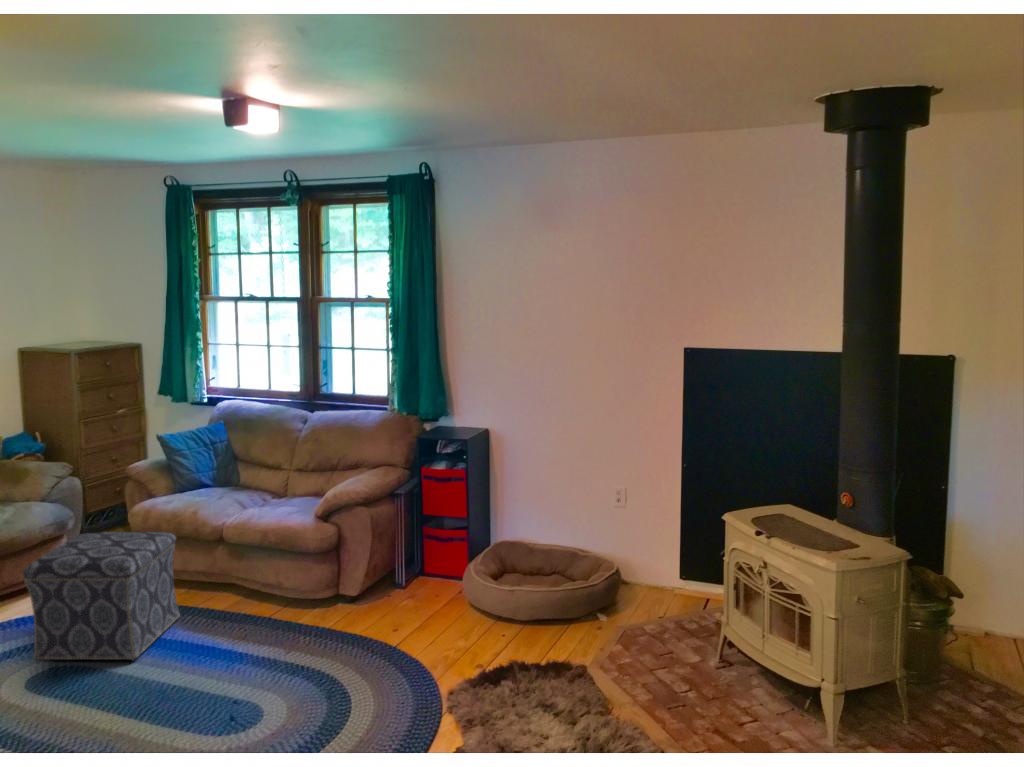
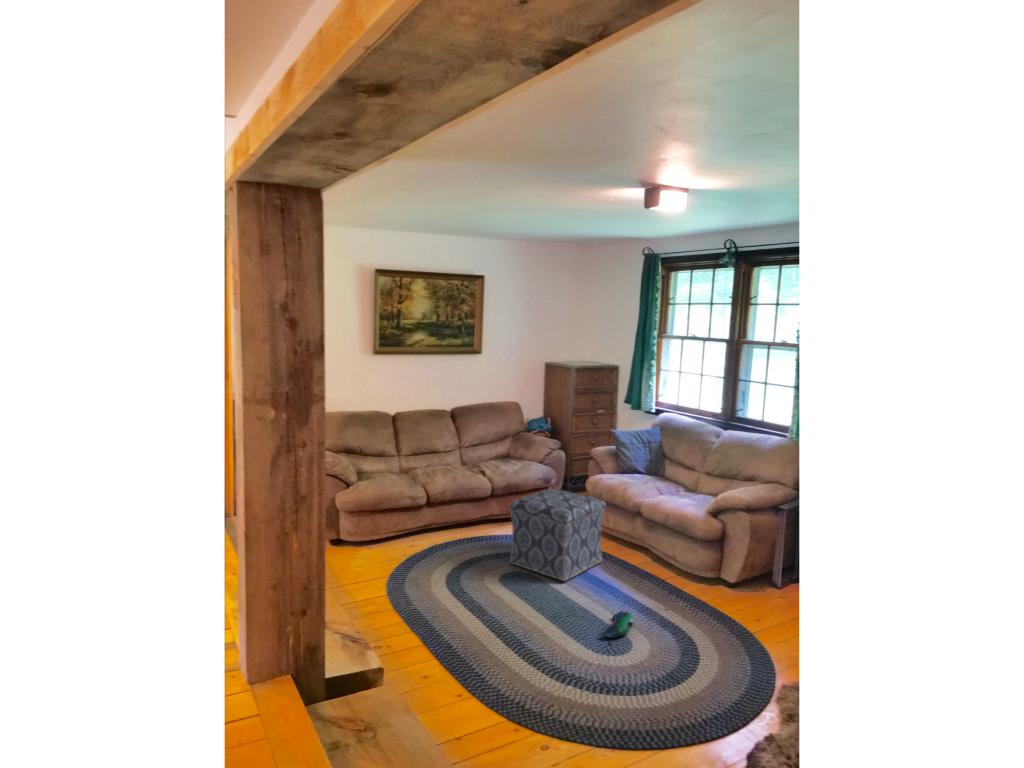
plush toy: none [218,670,258,714] -> present [602,611,634,638]

